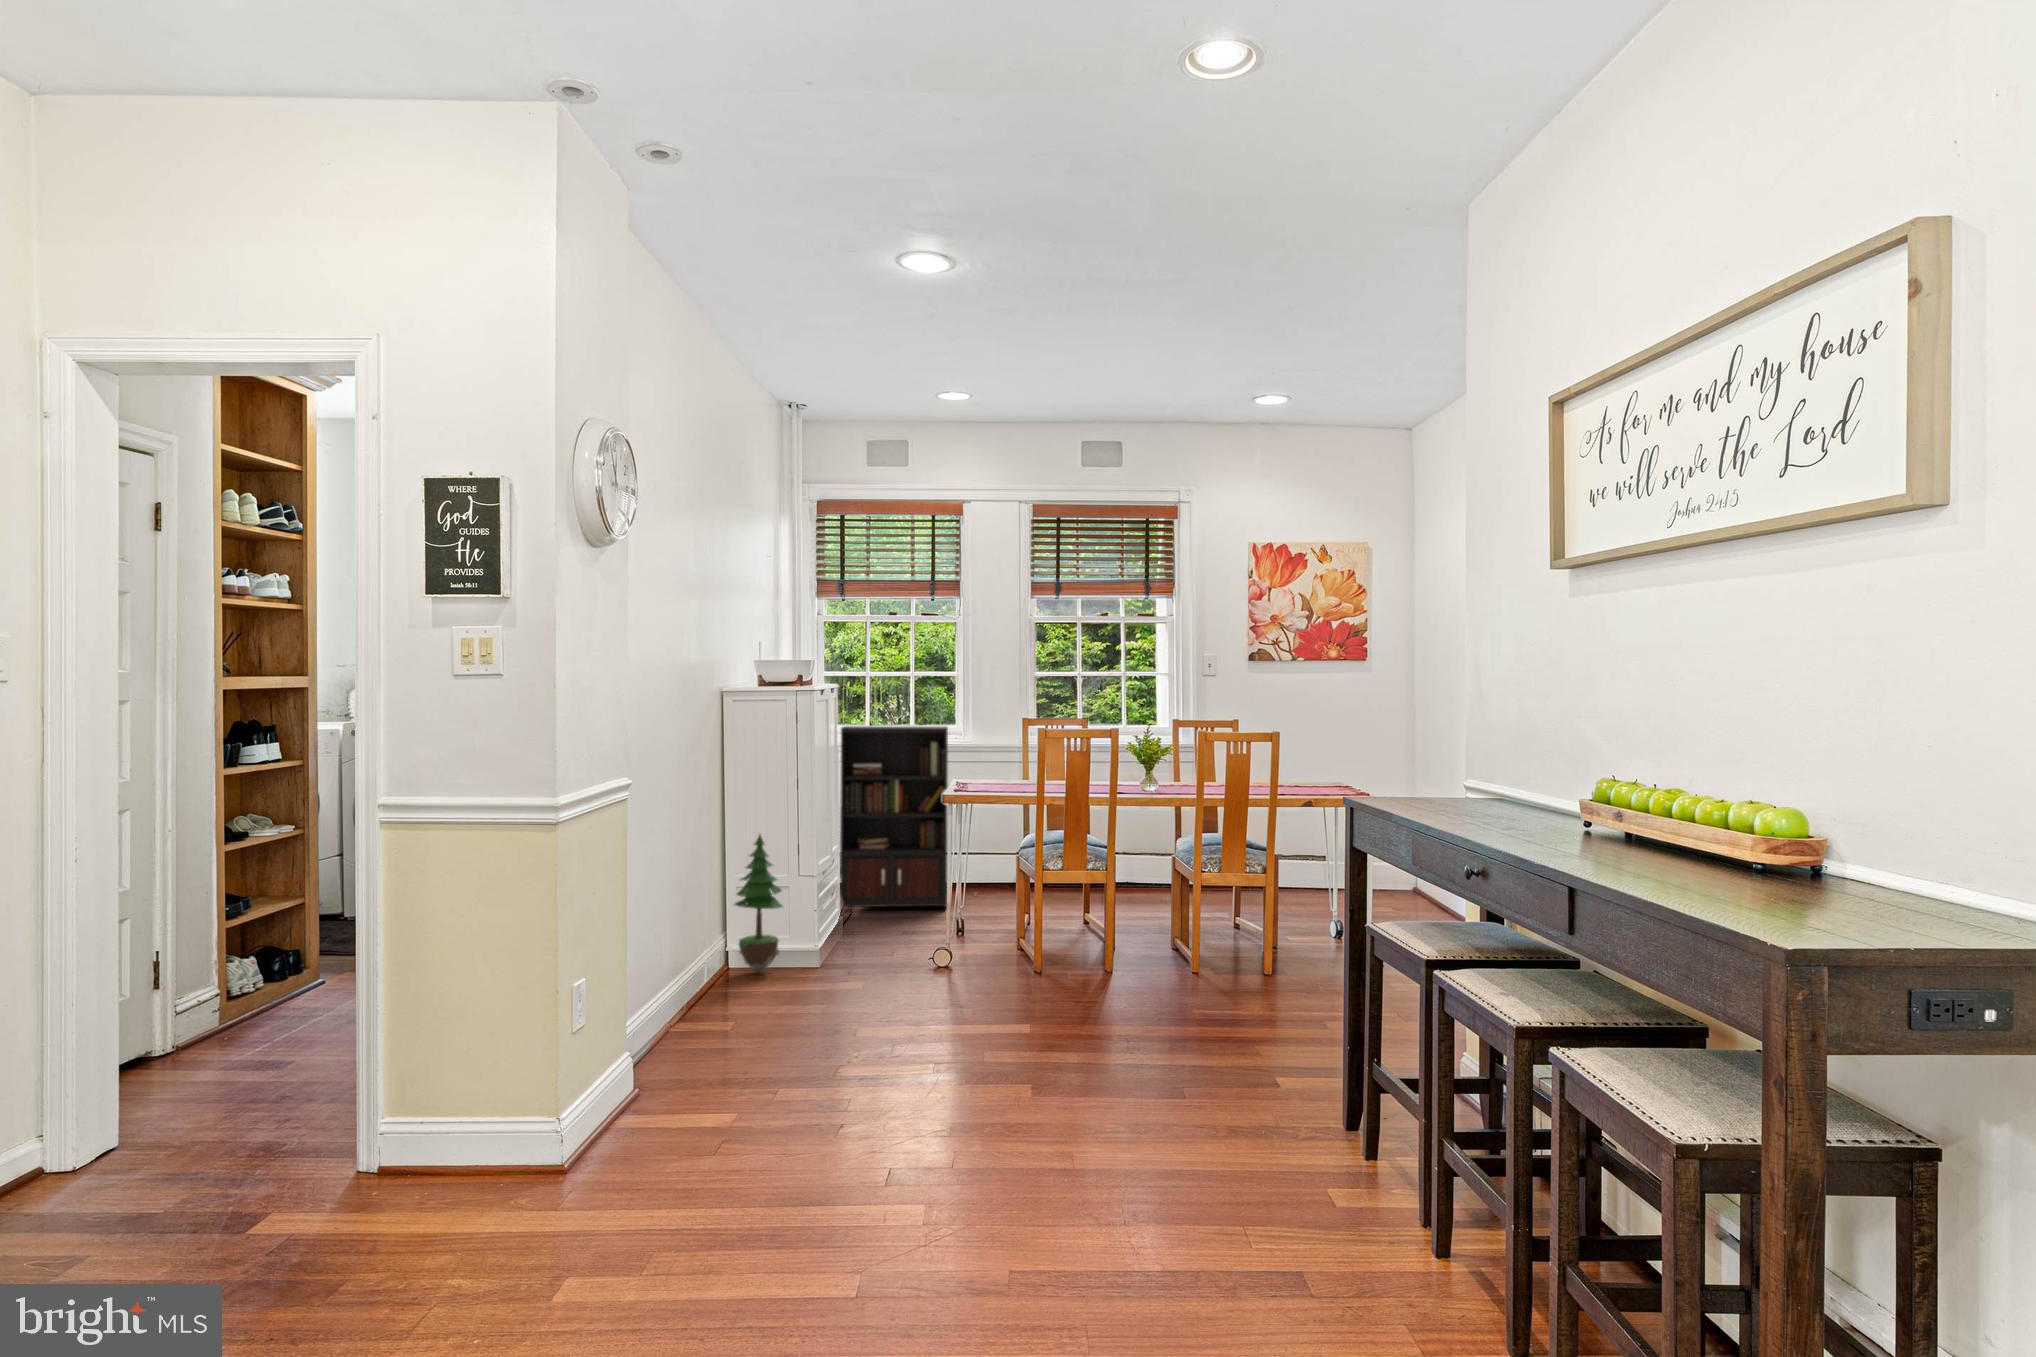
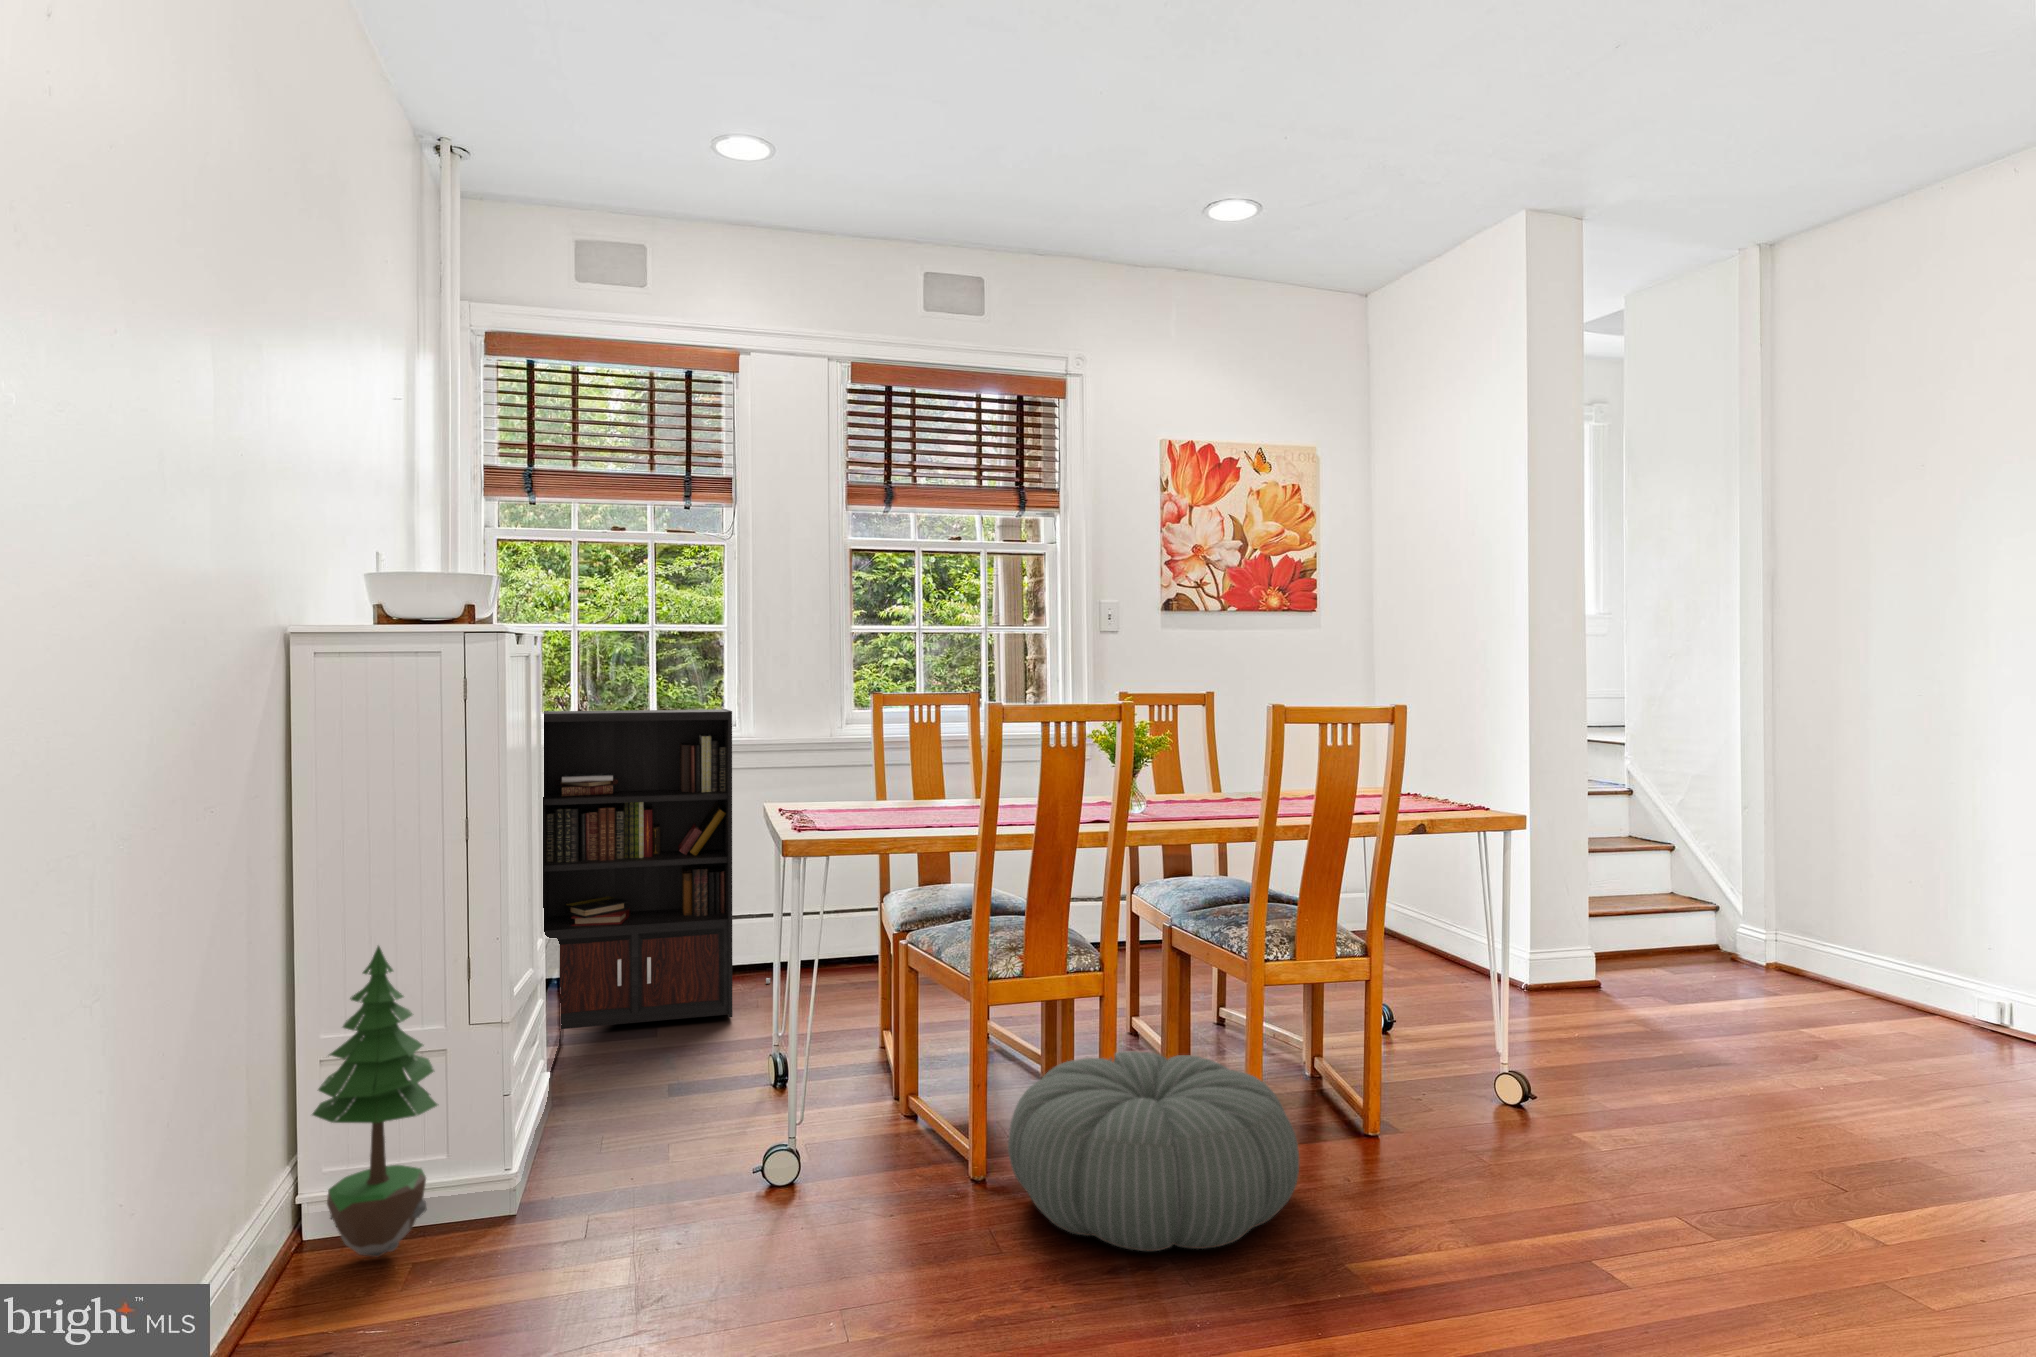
pouf: none [1044,914,1189,997] -> present [1008,1051,1299,1251]

